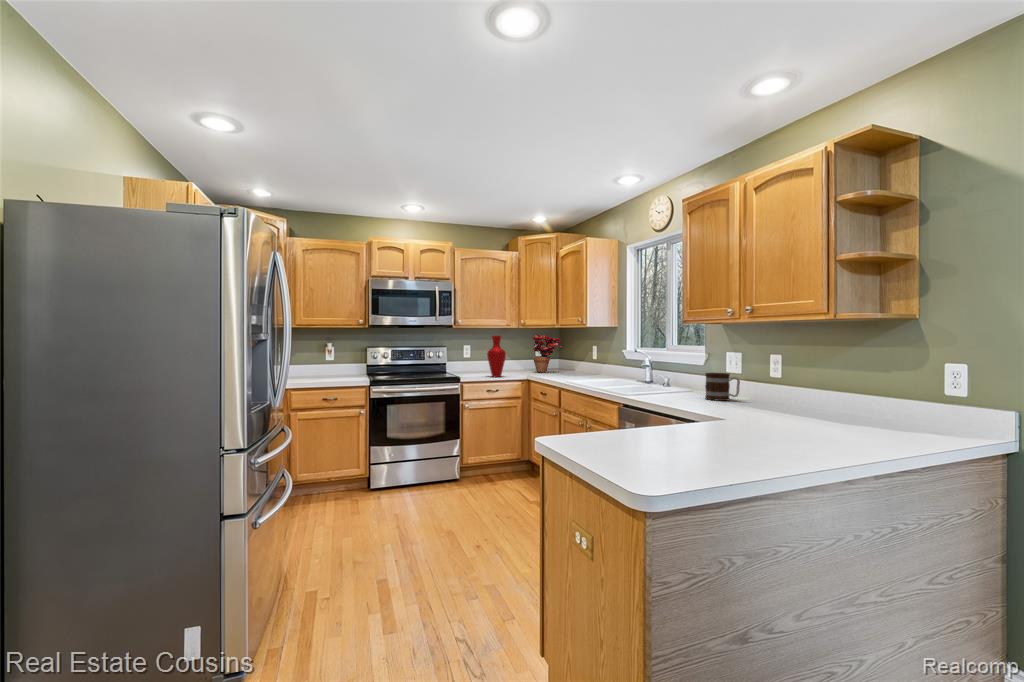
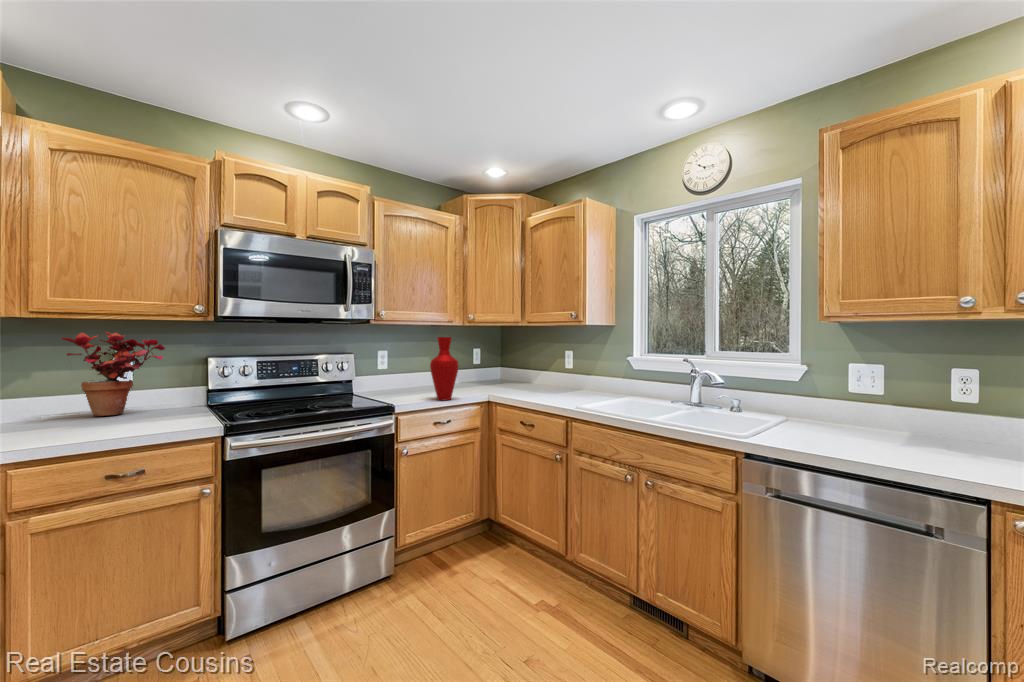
potted plant: present [532,335,562,372] -> present [61,332,165,416]
mug: present [705,373,740,401] -> none [852,397,922,443]

